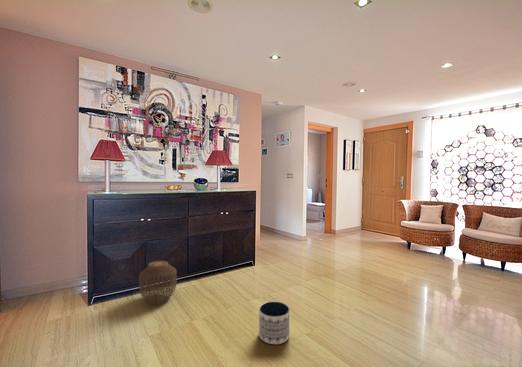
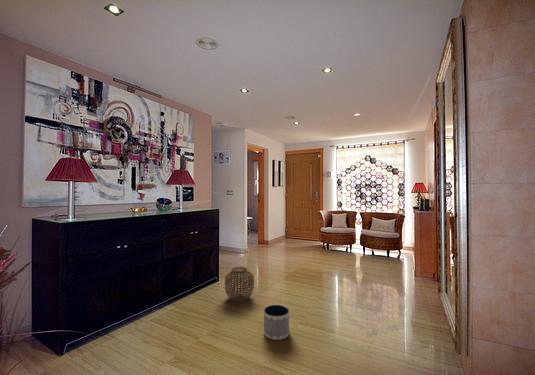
woven basket: present [139,261,177,304] -> present [225,267,254,302]

